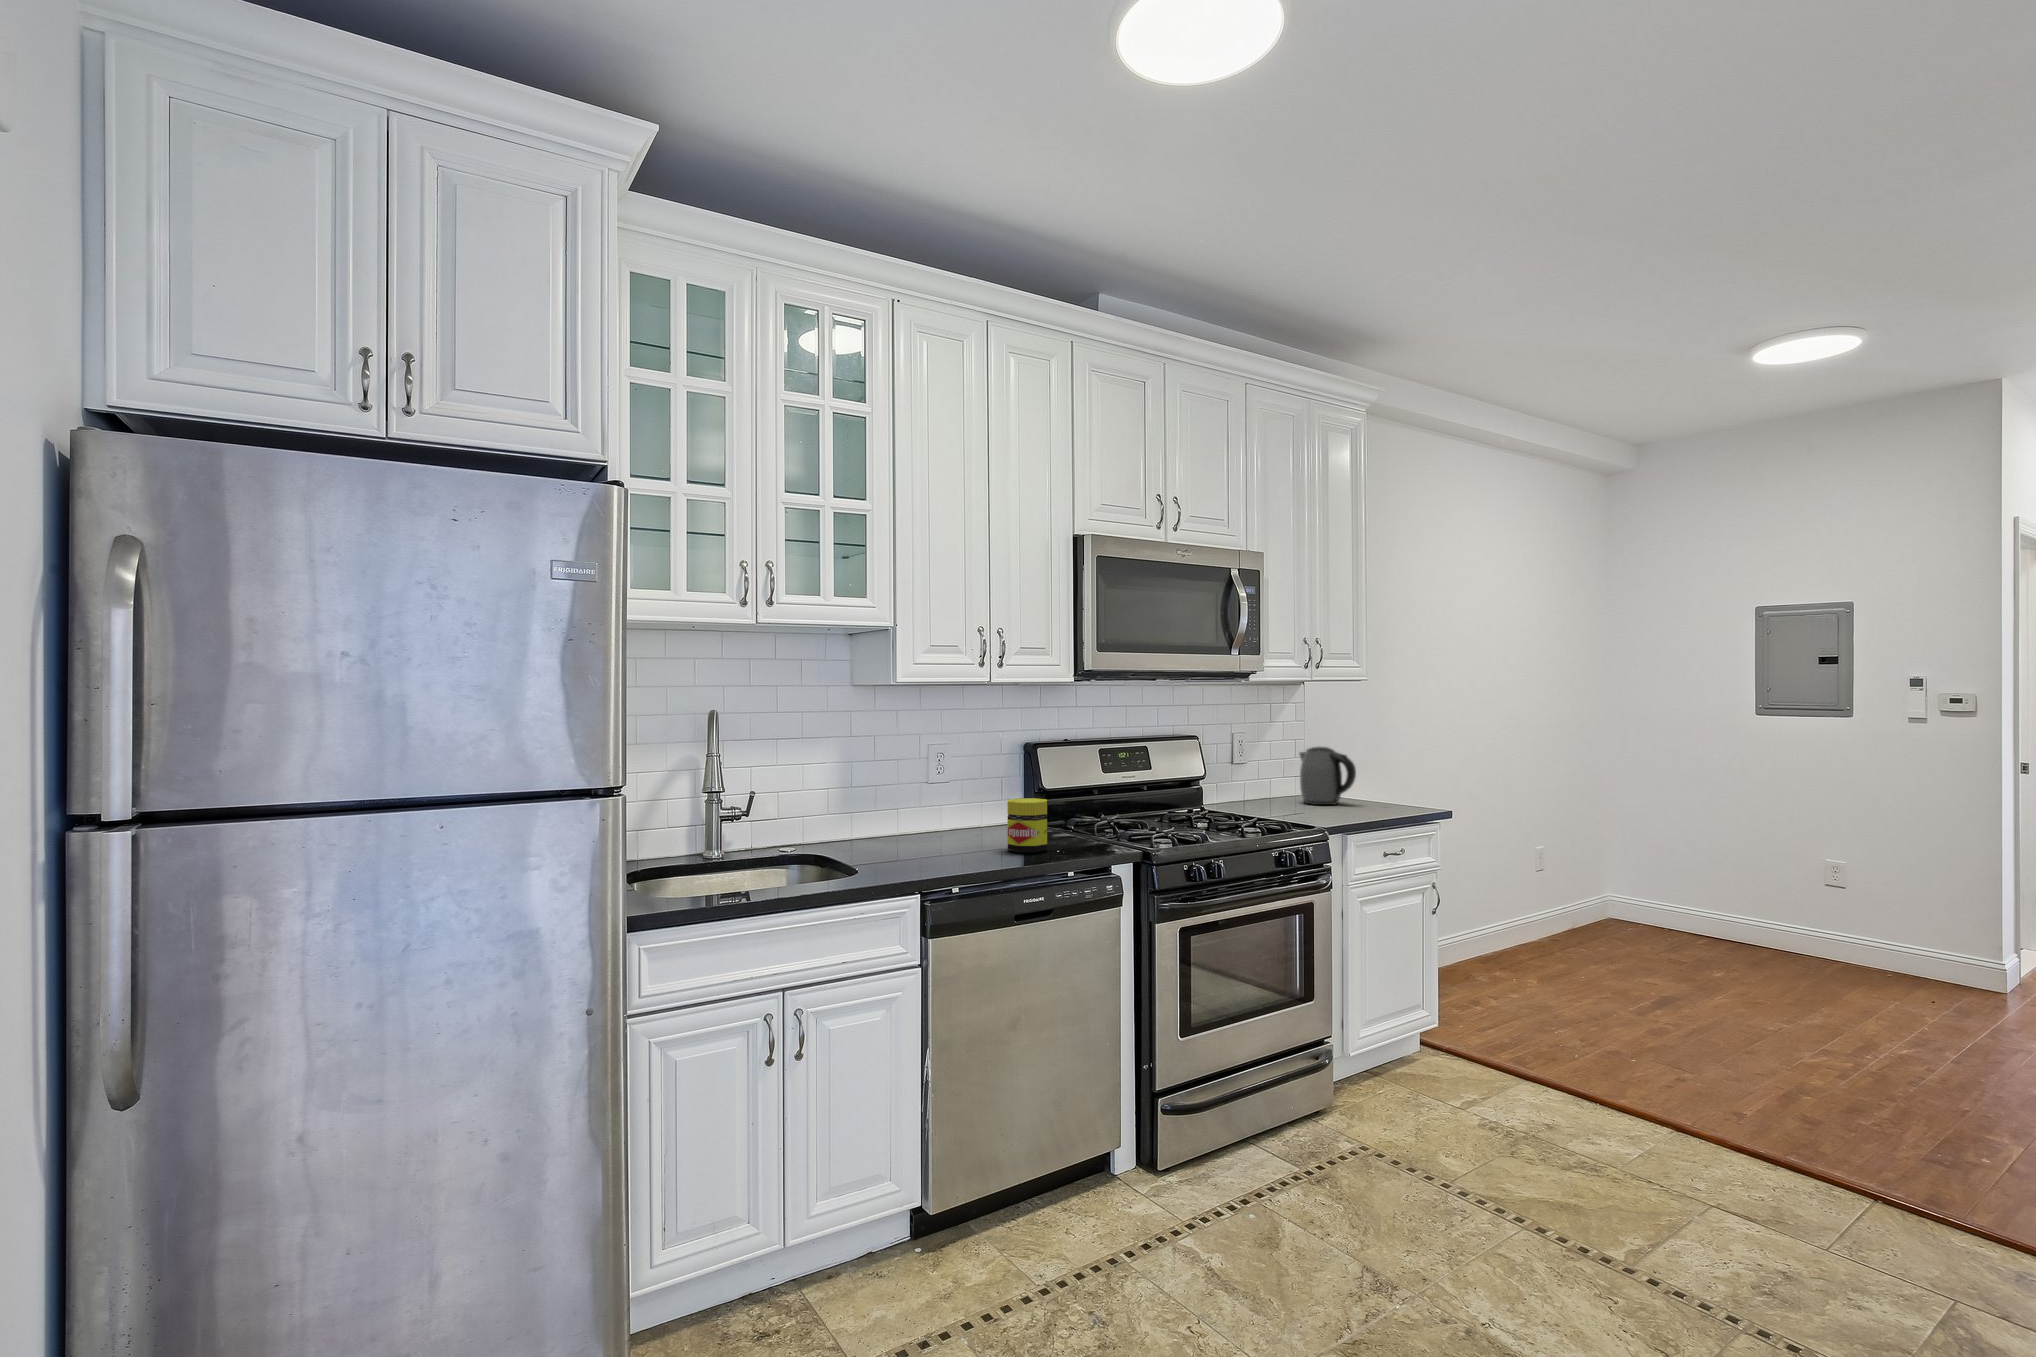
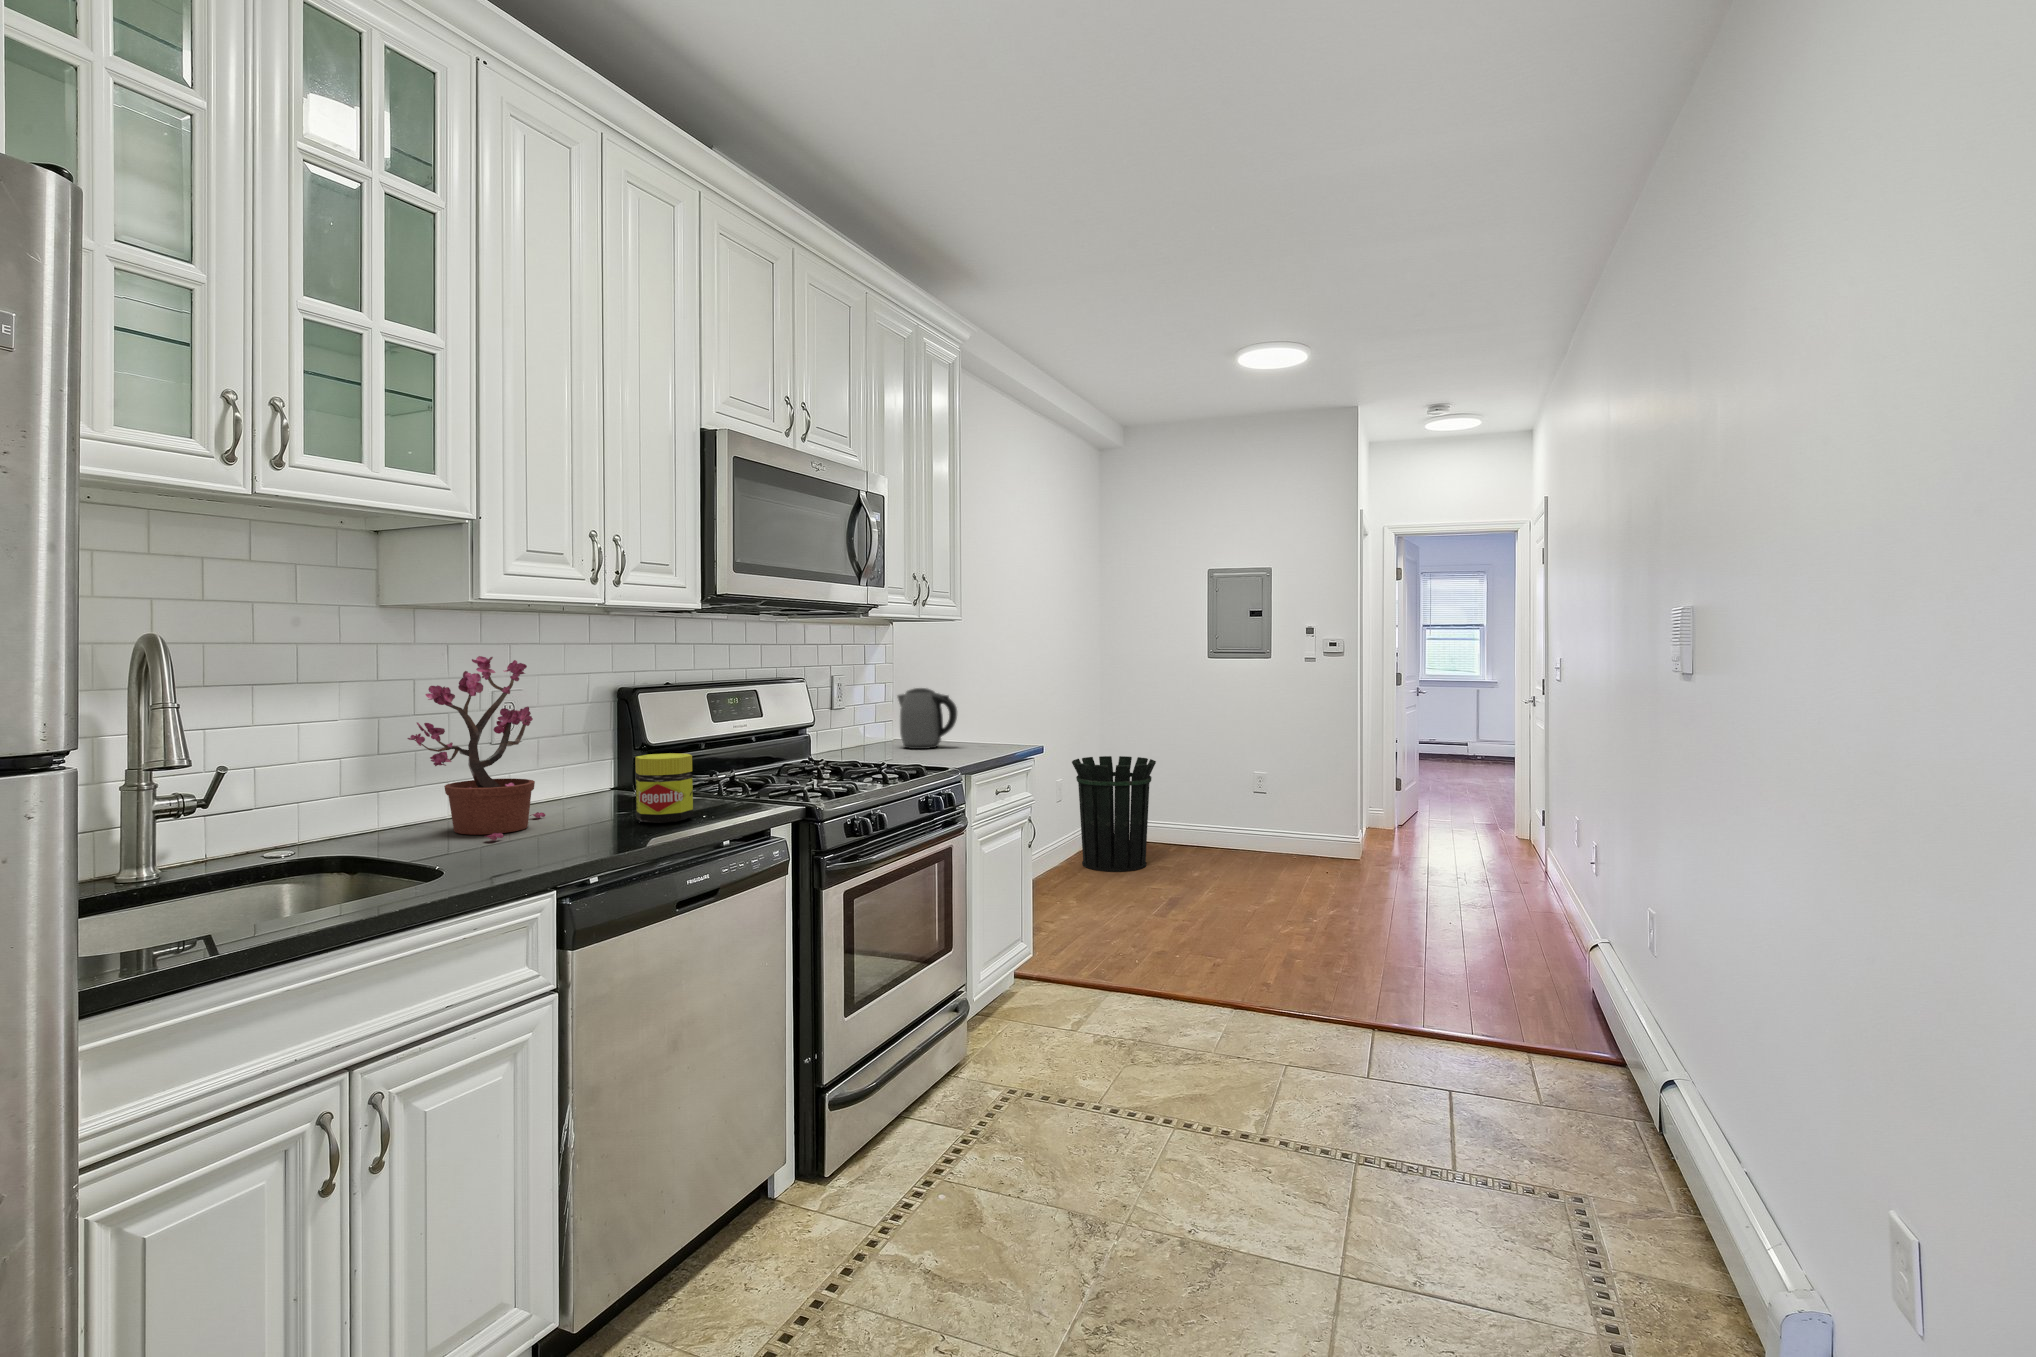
potted plant: none [860,720,955,854] -> present [408,656,545,840]
waste bin: none [1562,824,1672,958] -> present [1072,756,1156,872]

